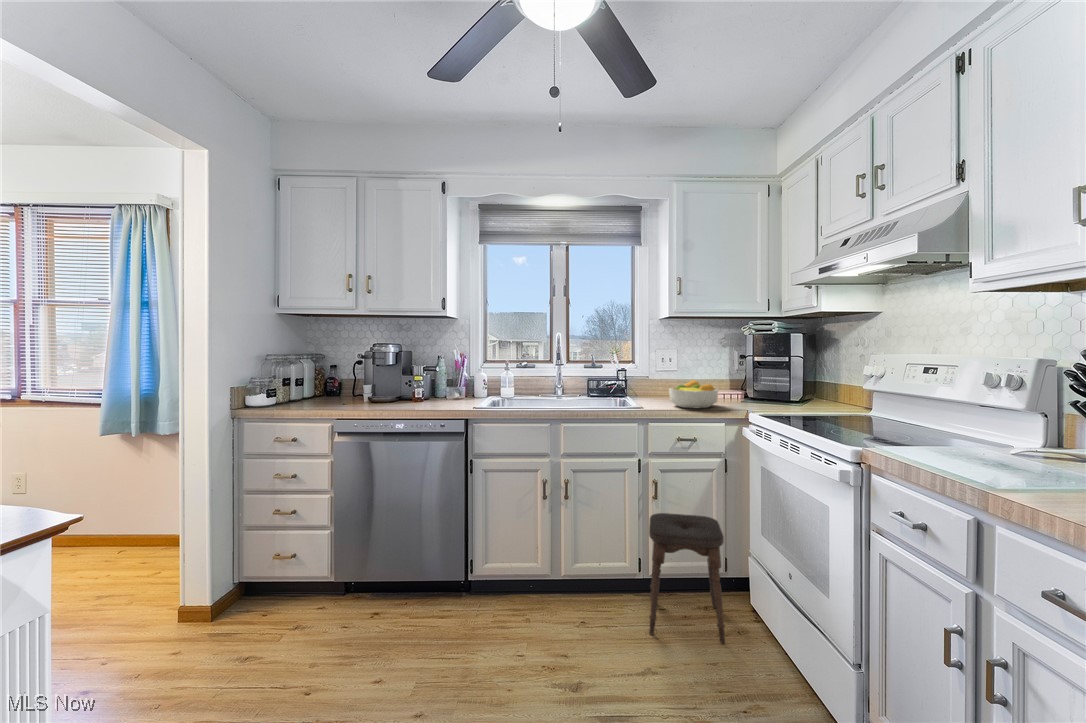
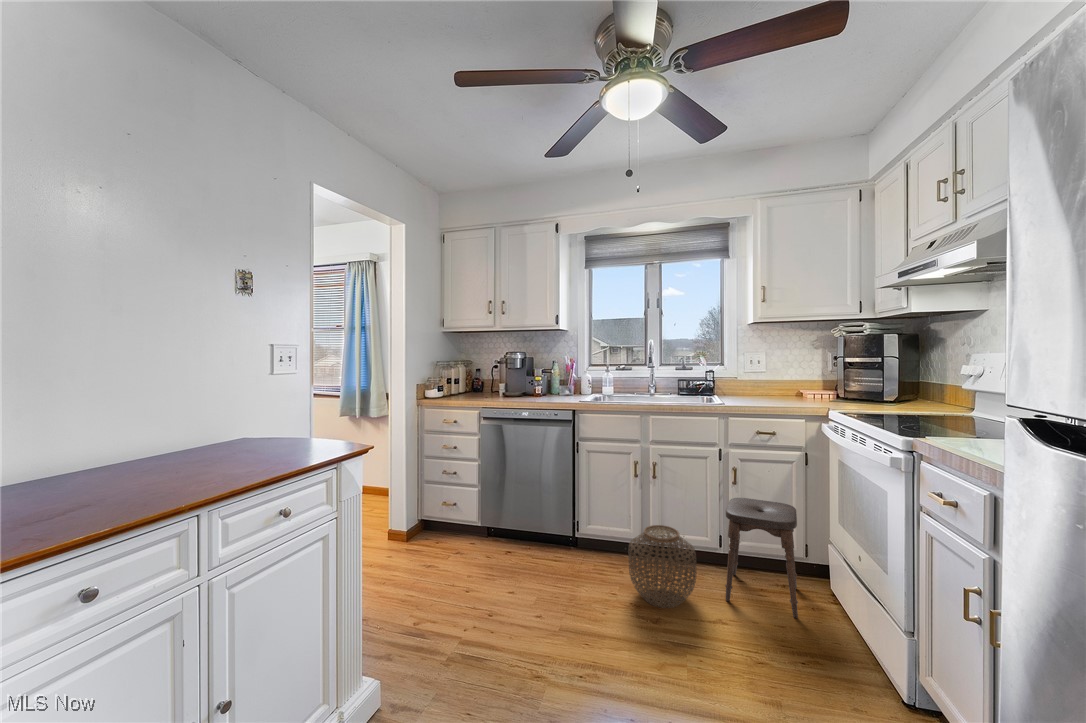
fruit bowl: present [669,380,718,409] -> none [751,380,801,405]
woven basket: none [542,555,620,655] -> present [629,525,696,608]

